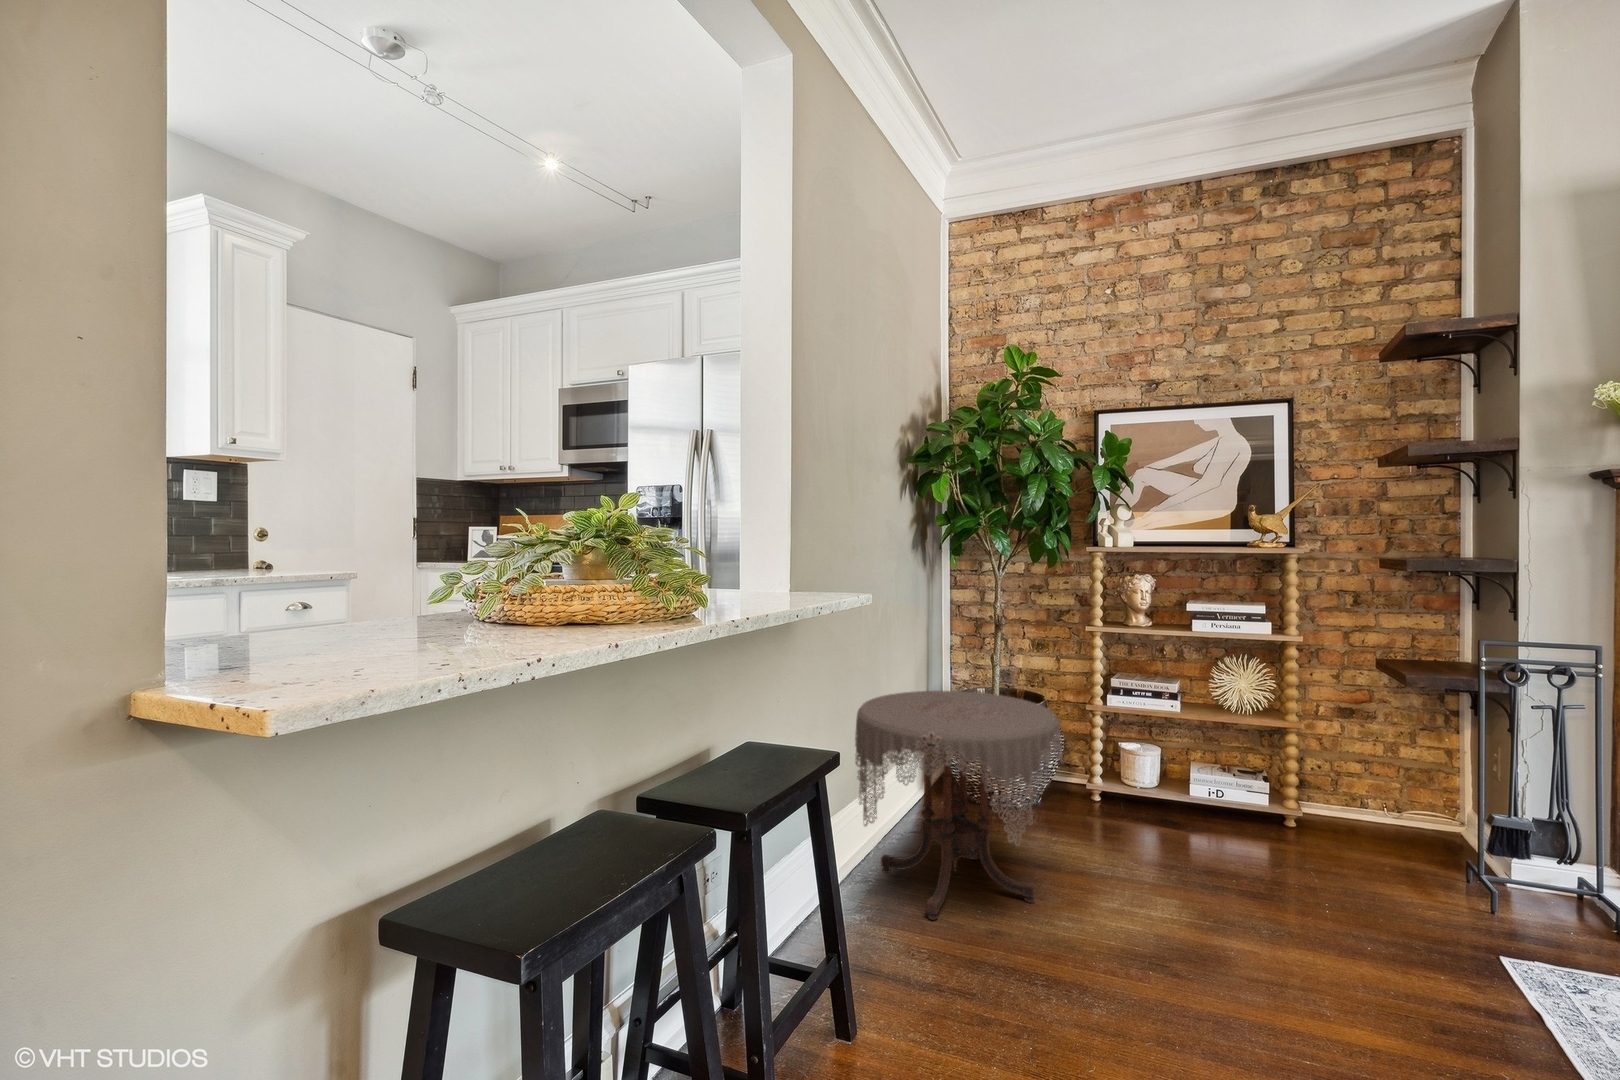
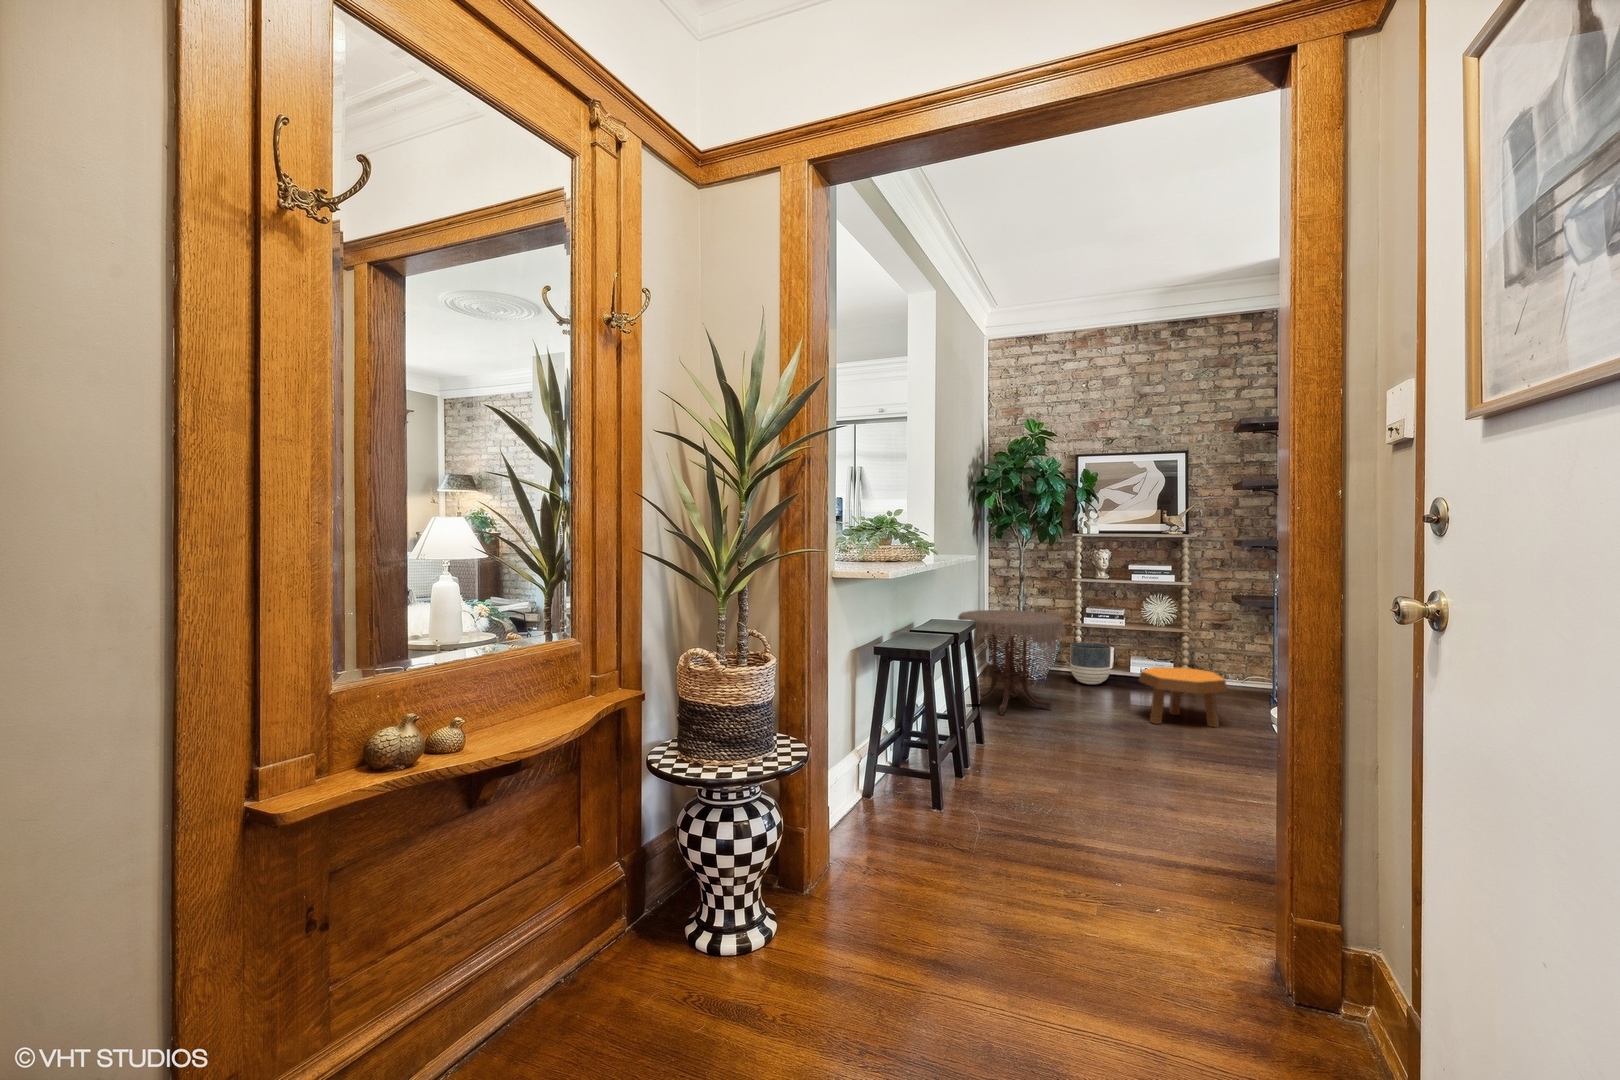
planter: none [1083,738,1155,818] -> present [1070,642,1111,684]
footstool: none [1211,818,1411,976] -> present [1139,667,1227,727]

